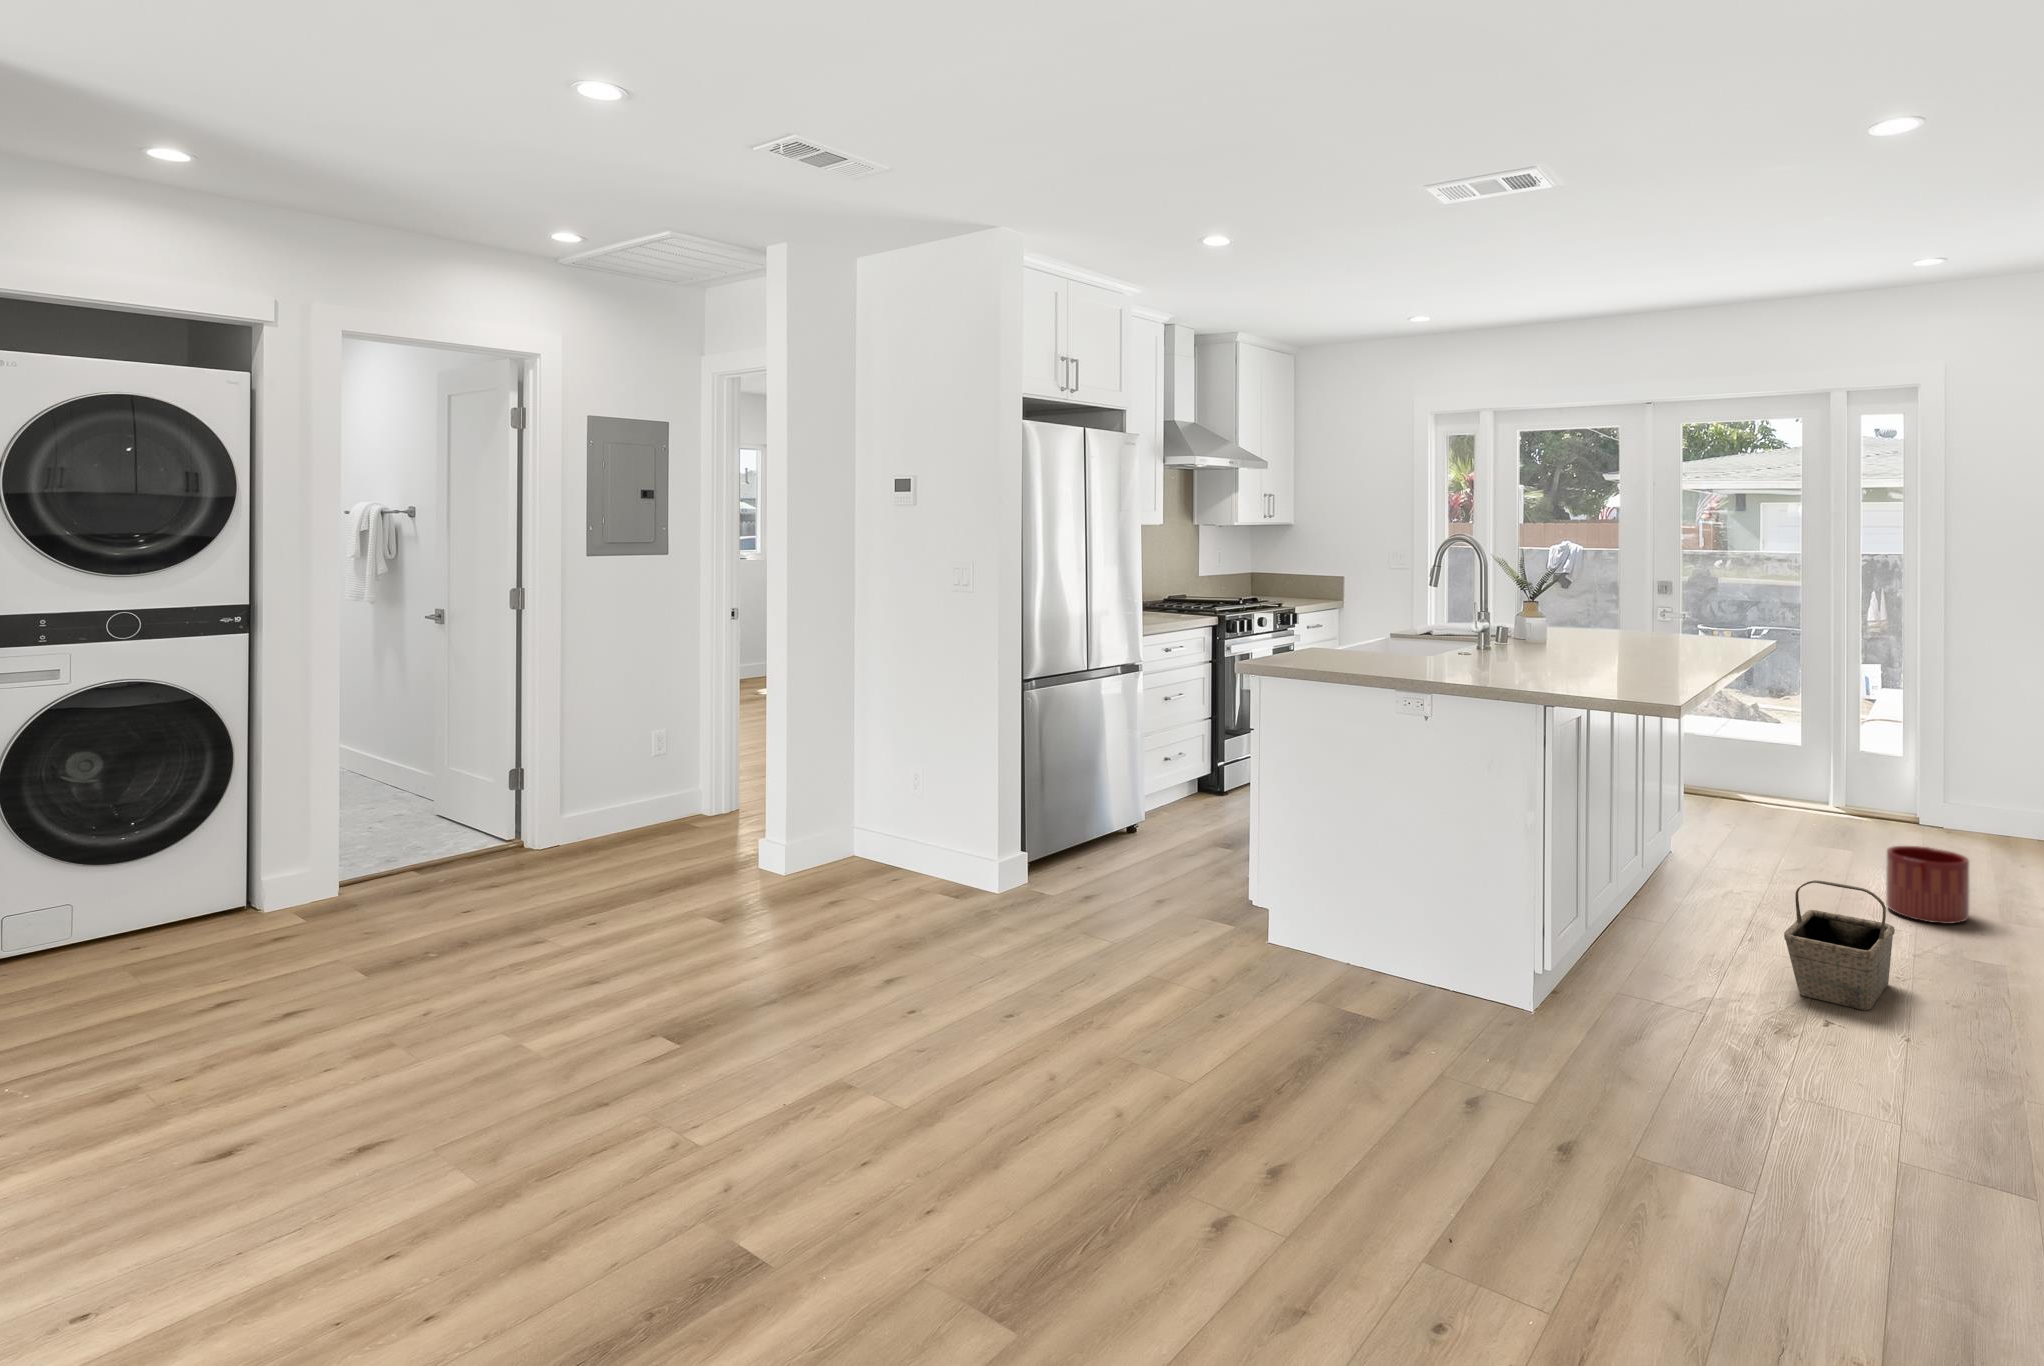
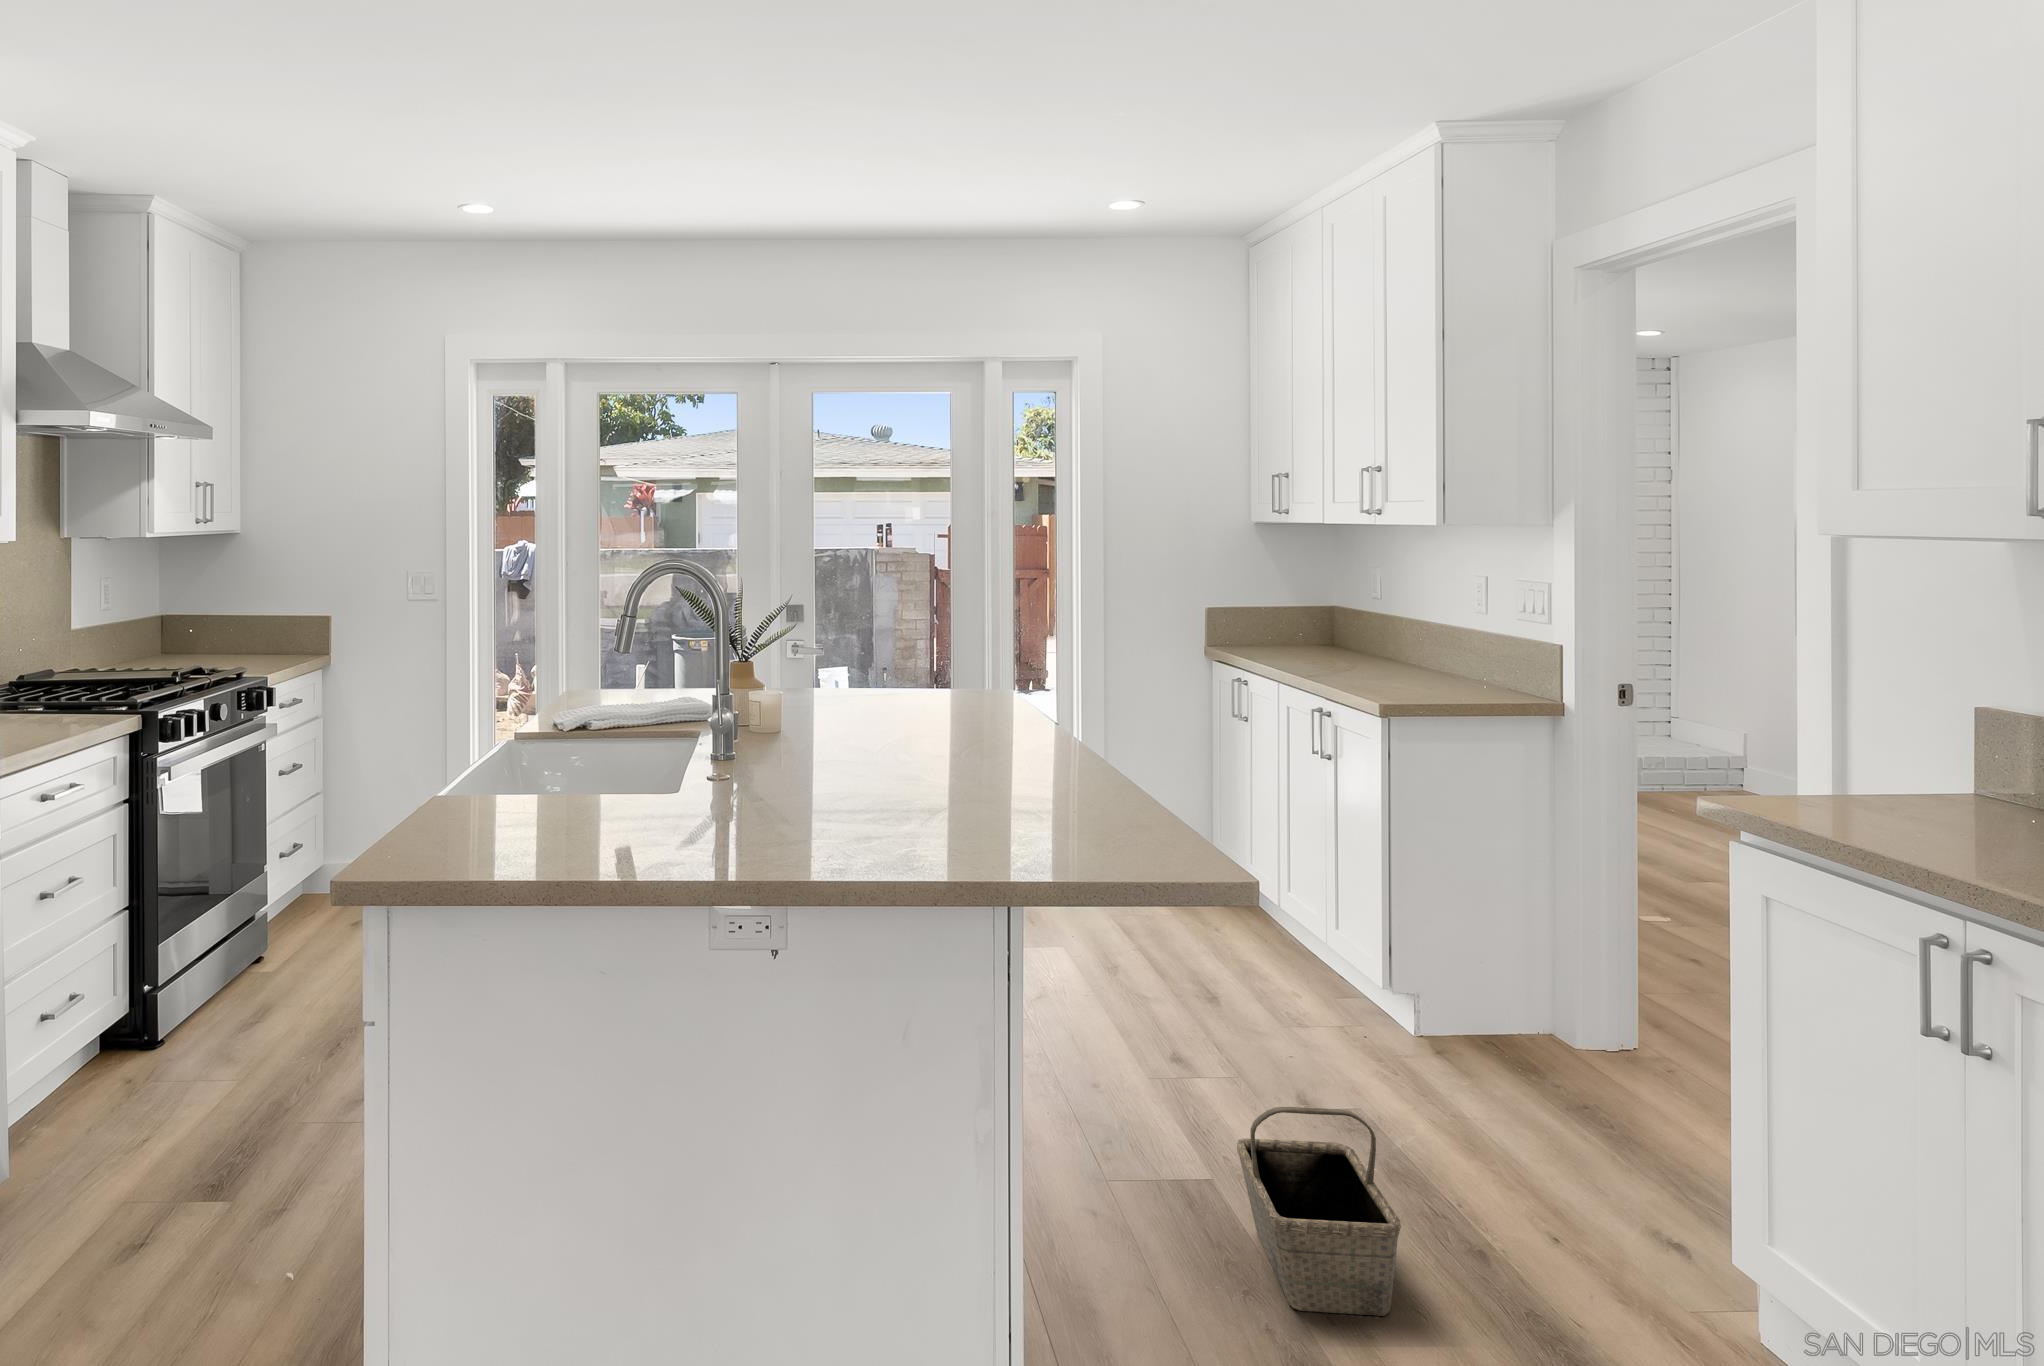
planter: present [1886,846,1970,924] -> none [1195,969,1291,1079]

